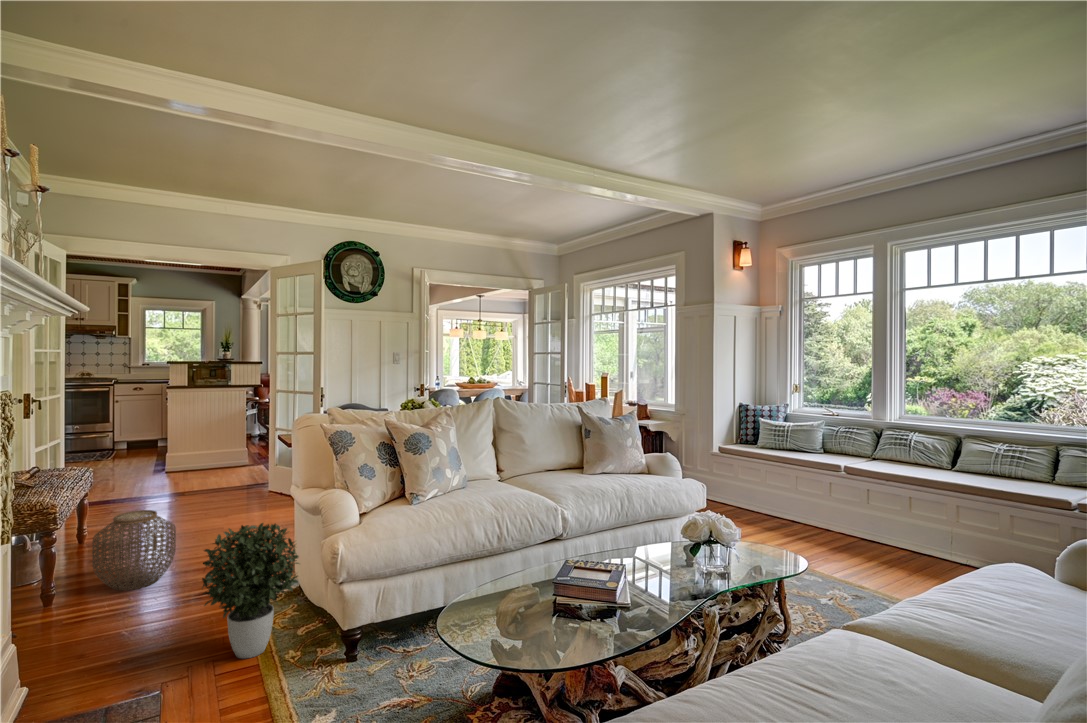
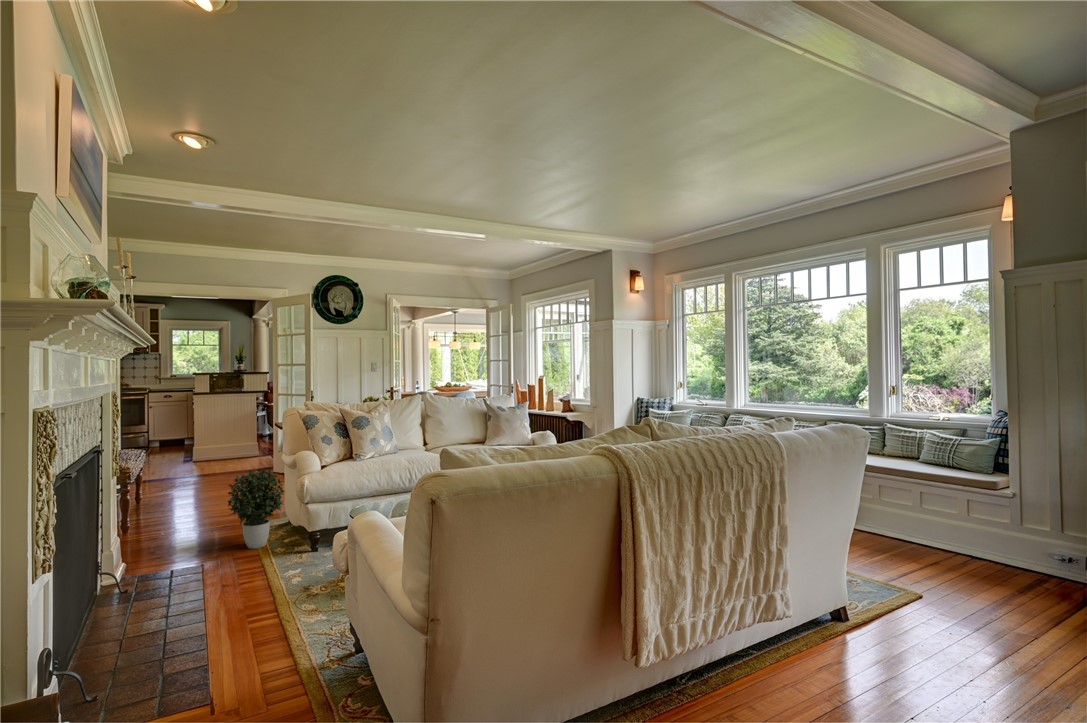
woven basket: present [92,510,176,591] -> none [157,472,208,523]

